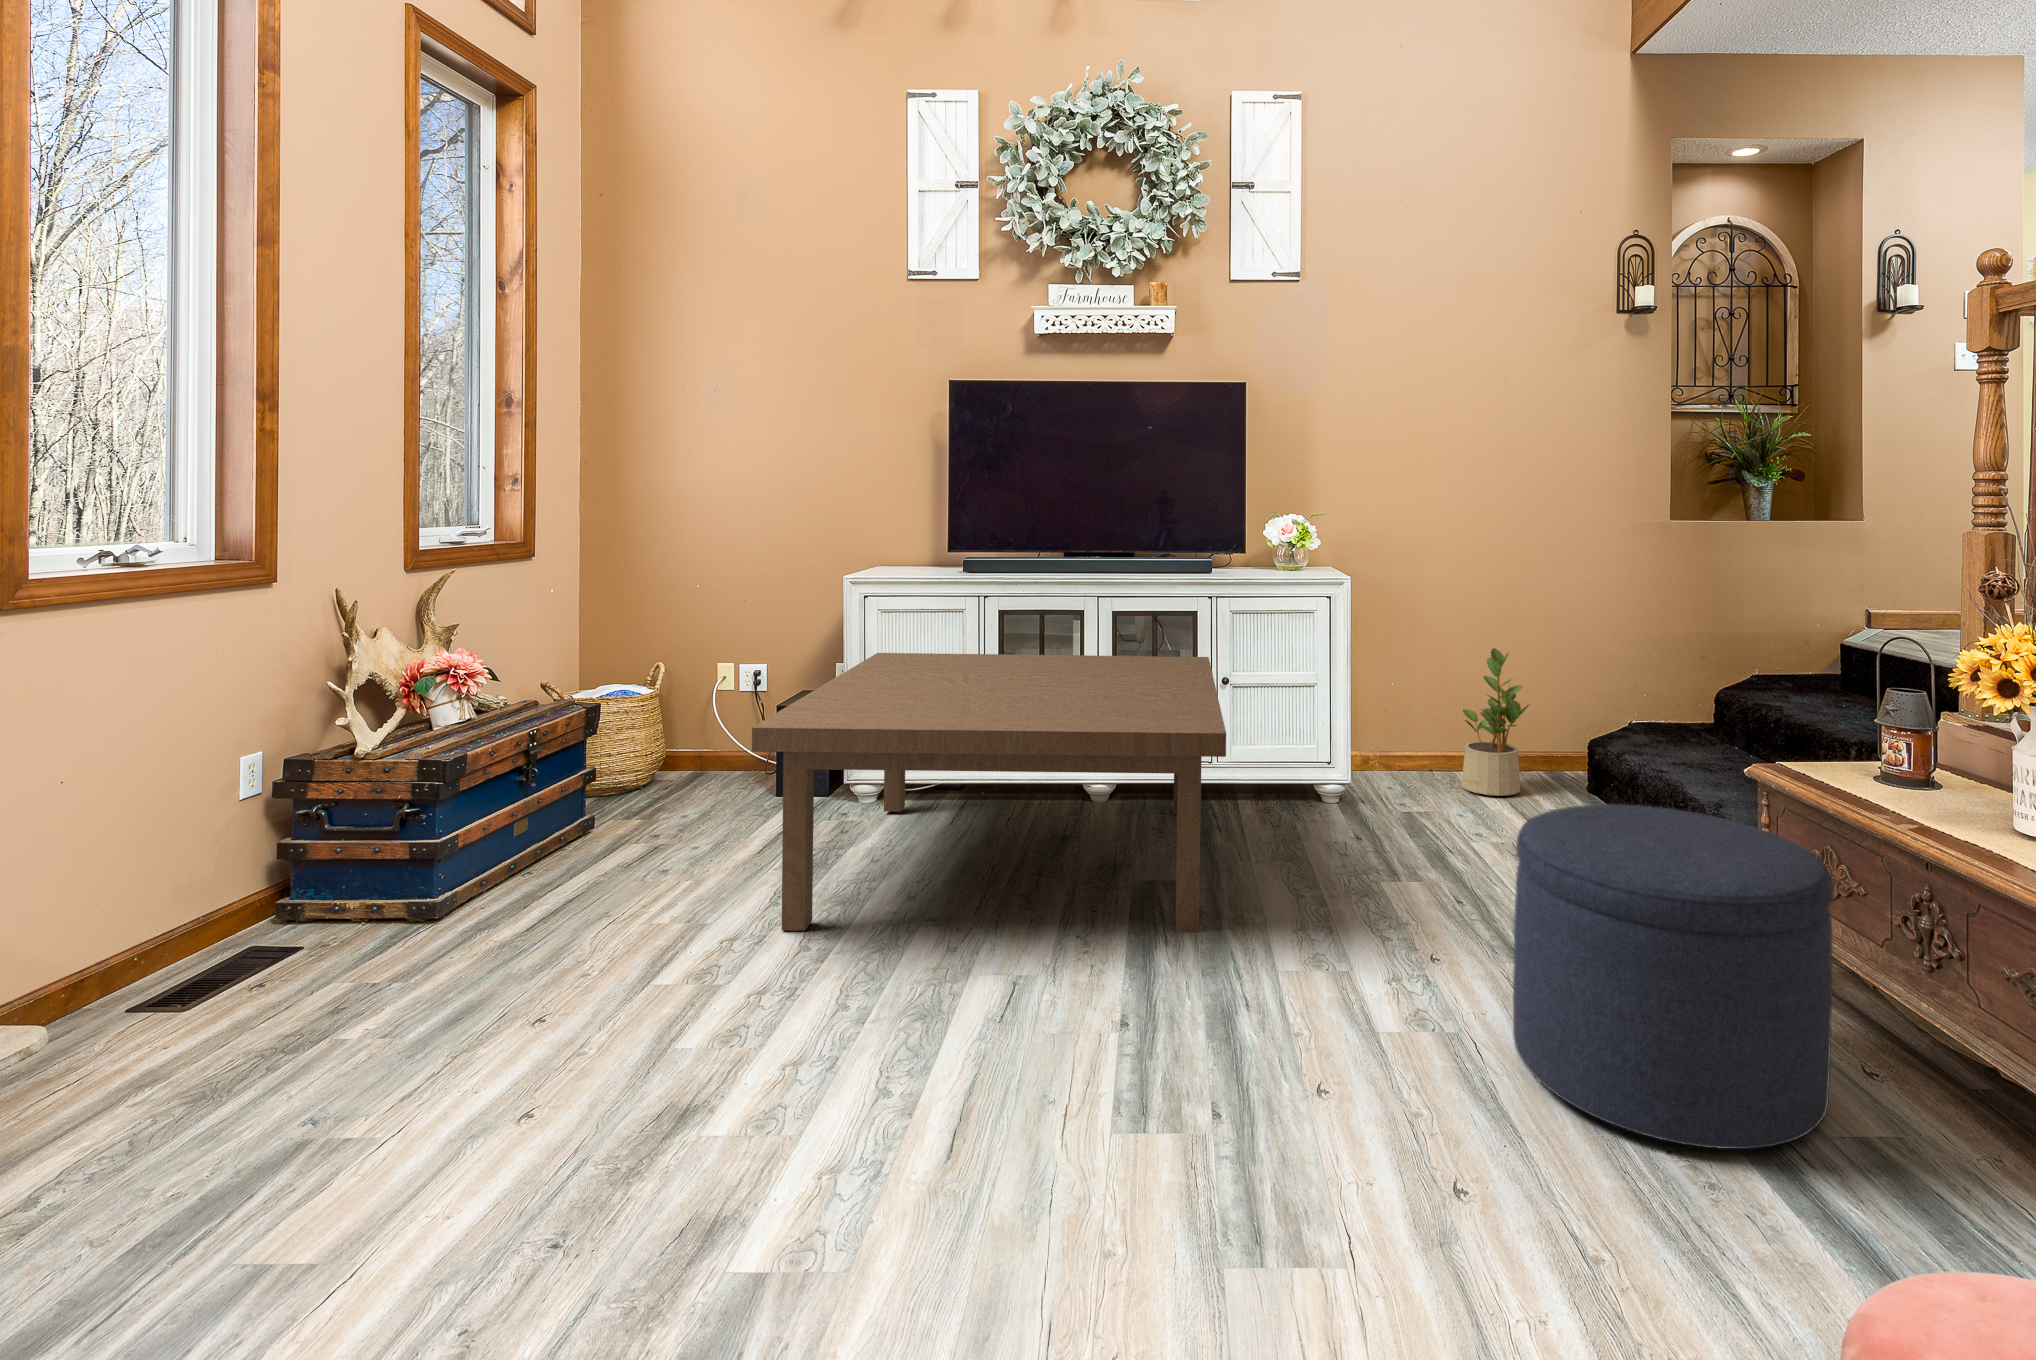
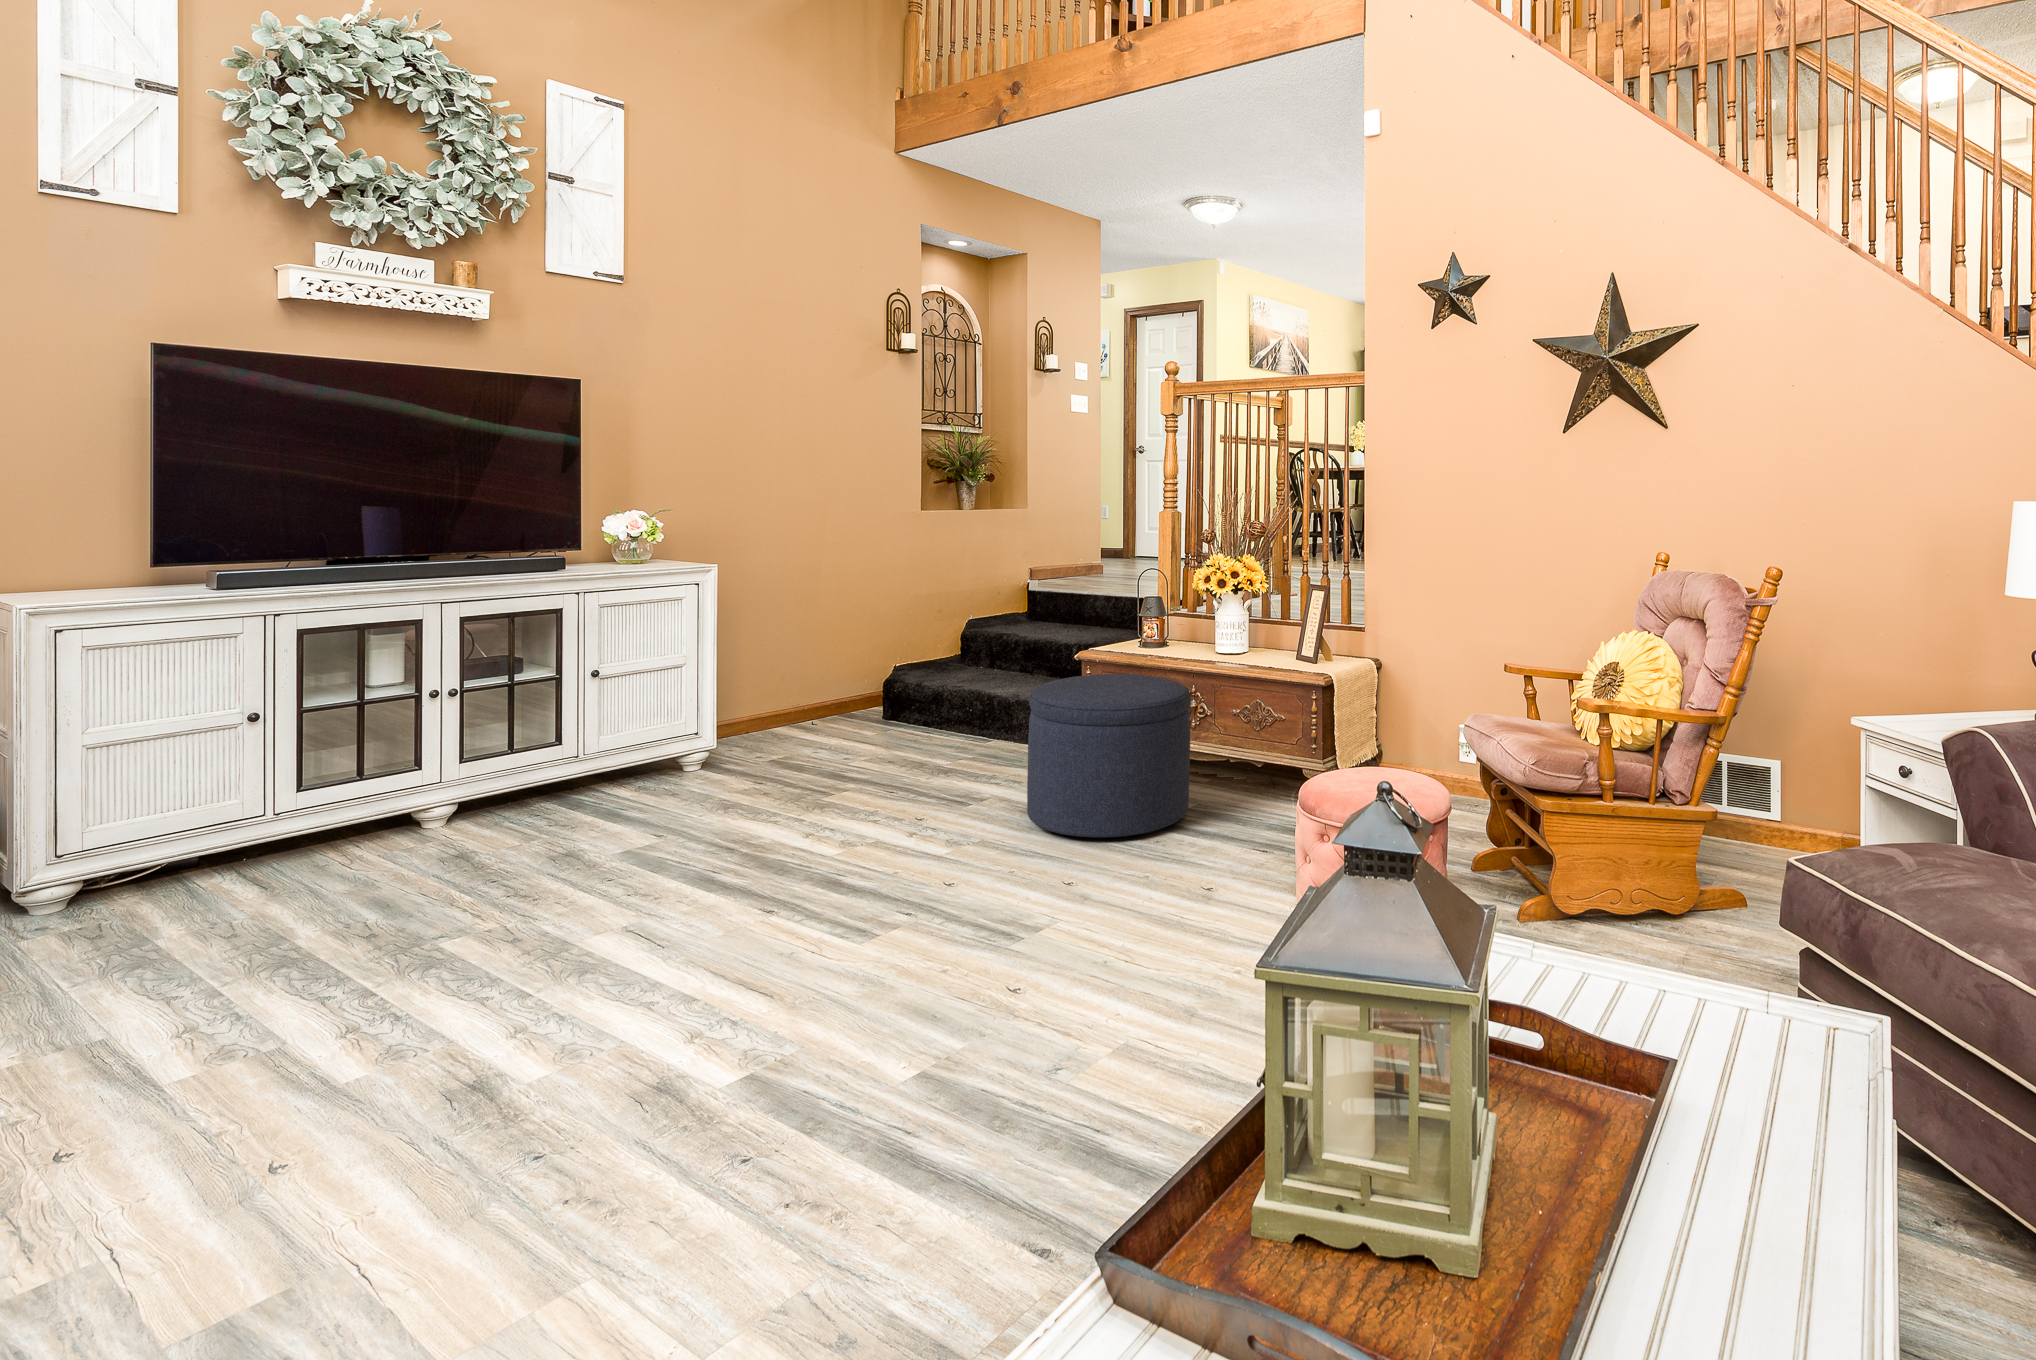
potted plant: present [1462,648,1530,796] -> none [779,611,843,729]
coffee table: present [752,653,1226,932] -> none [96,650,783,1013]

